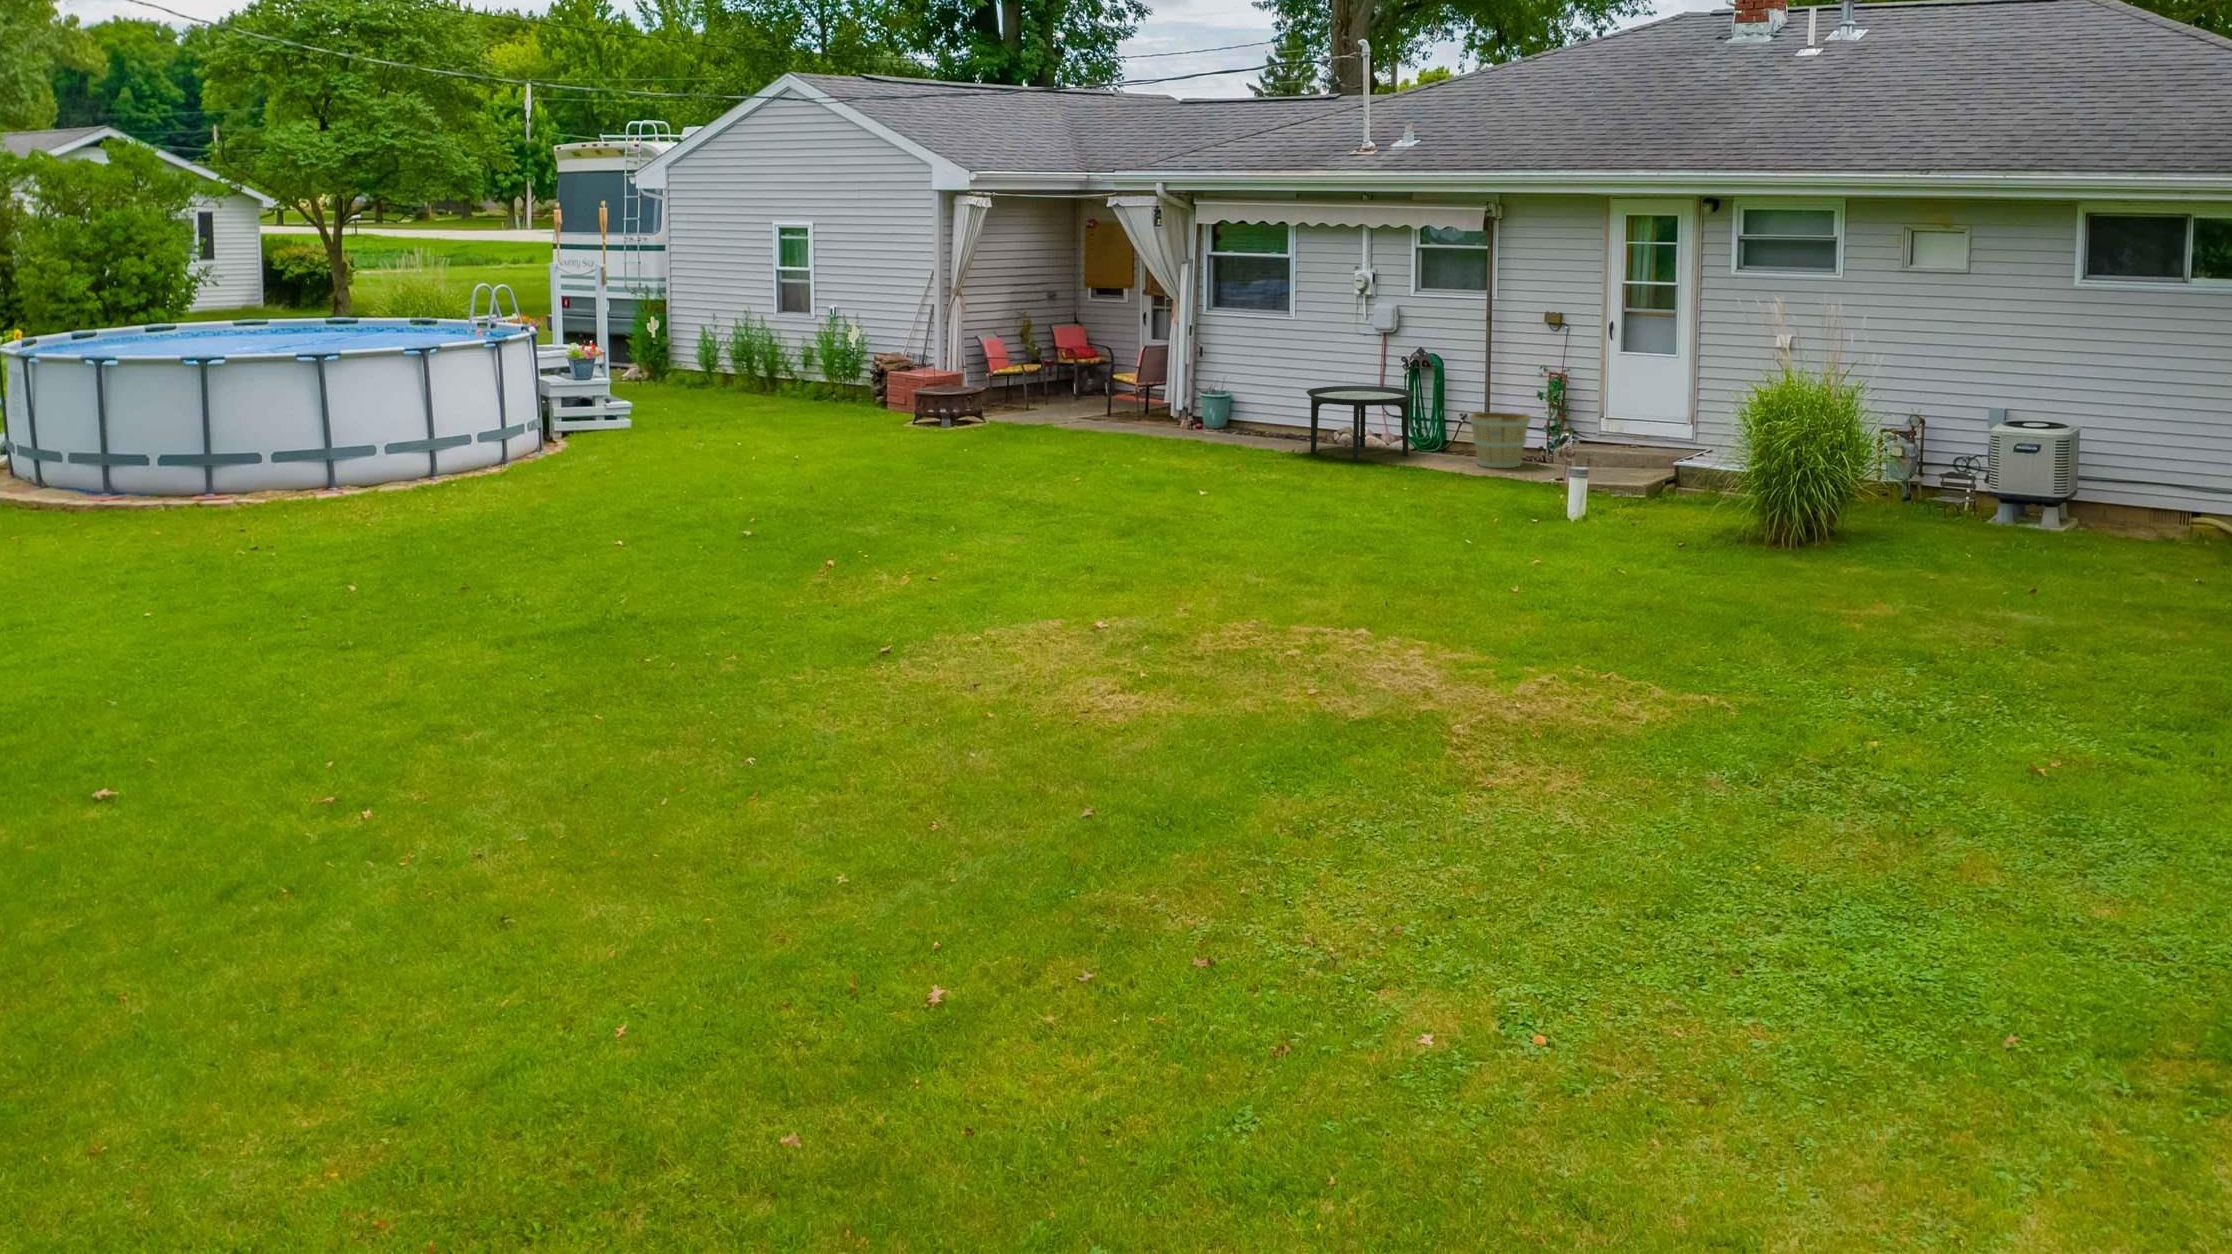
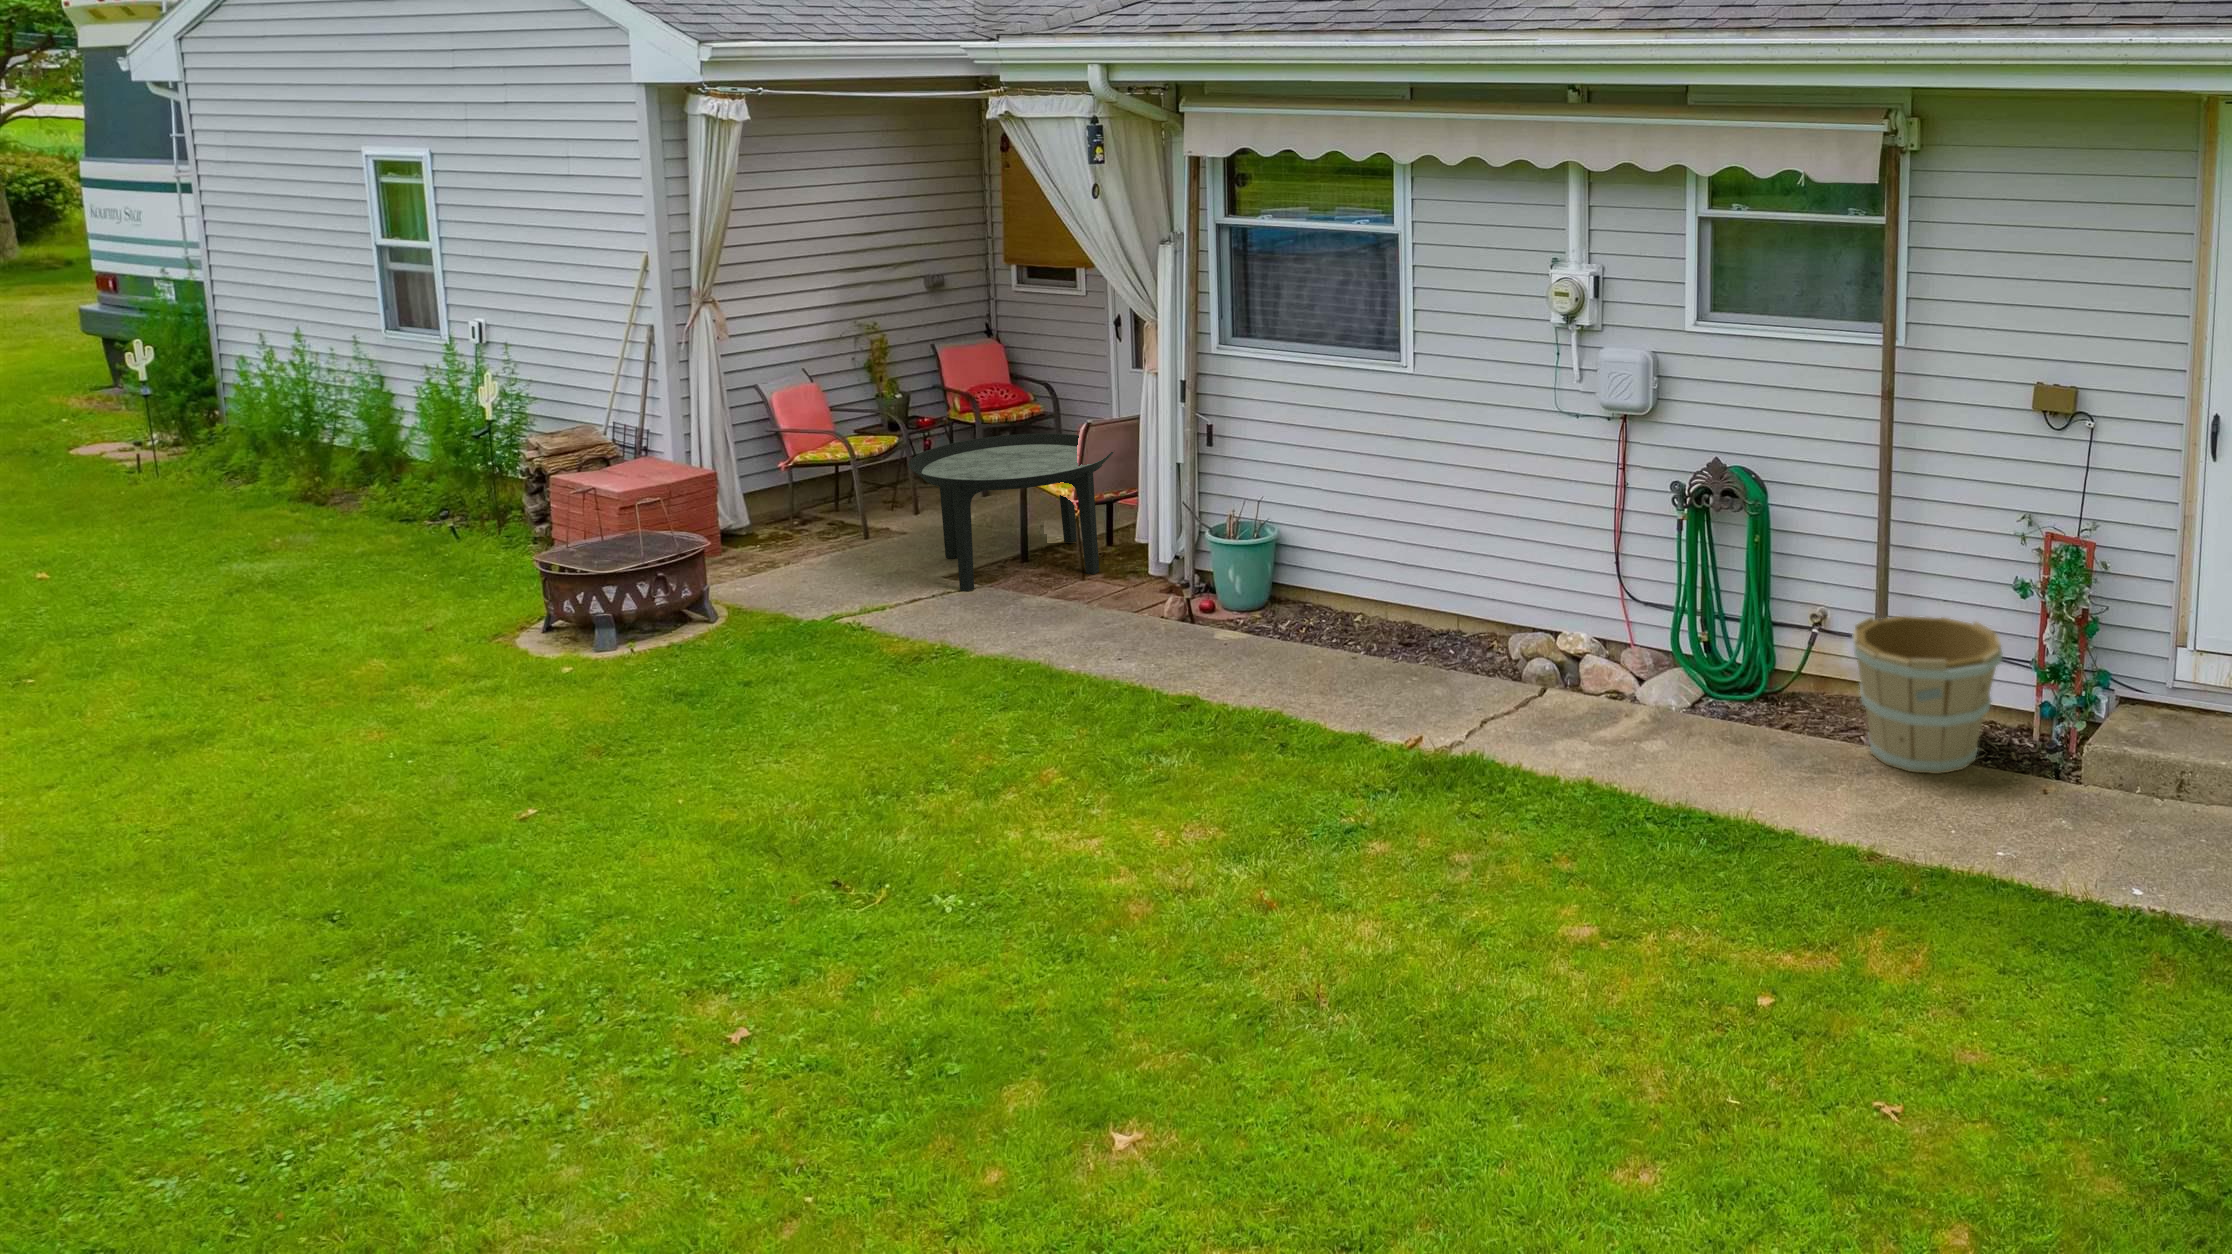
round table: present [1306,386,1414,462] -> present [909,434,1114,592]

